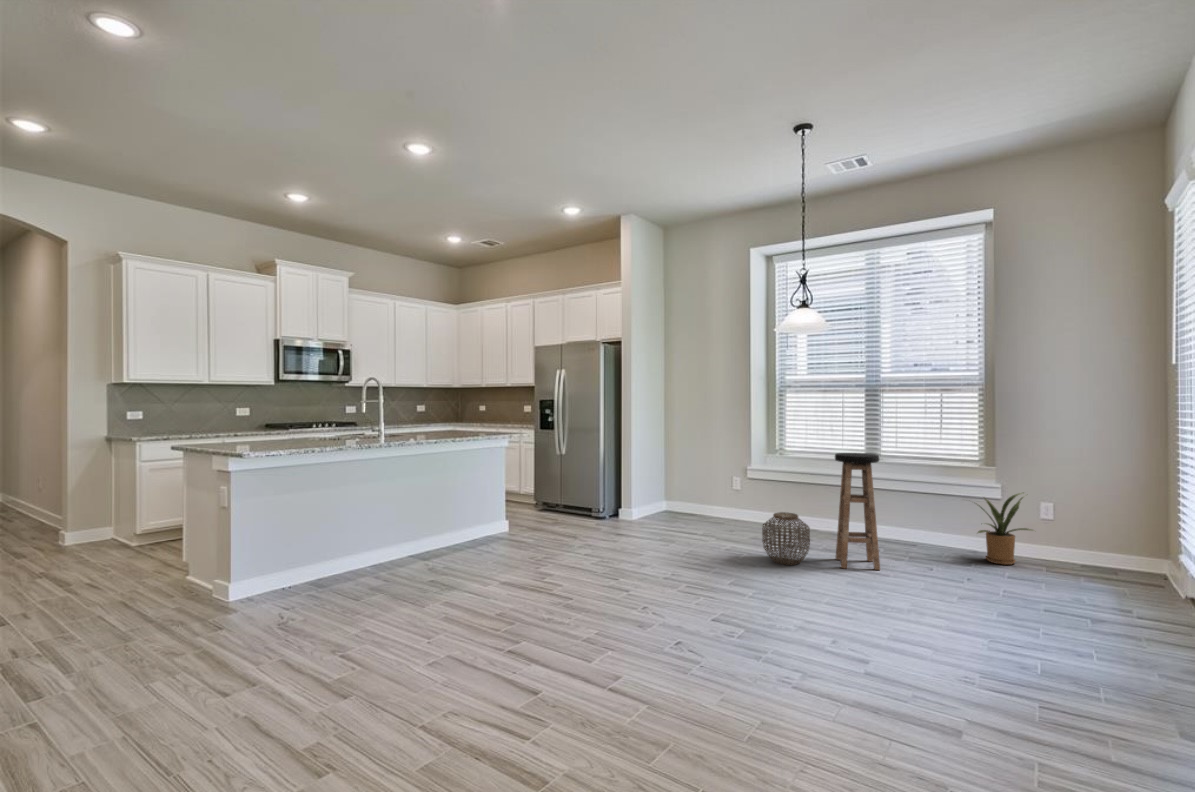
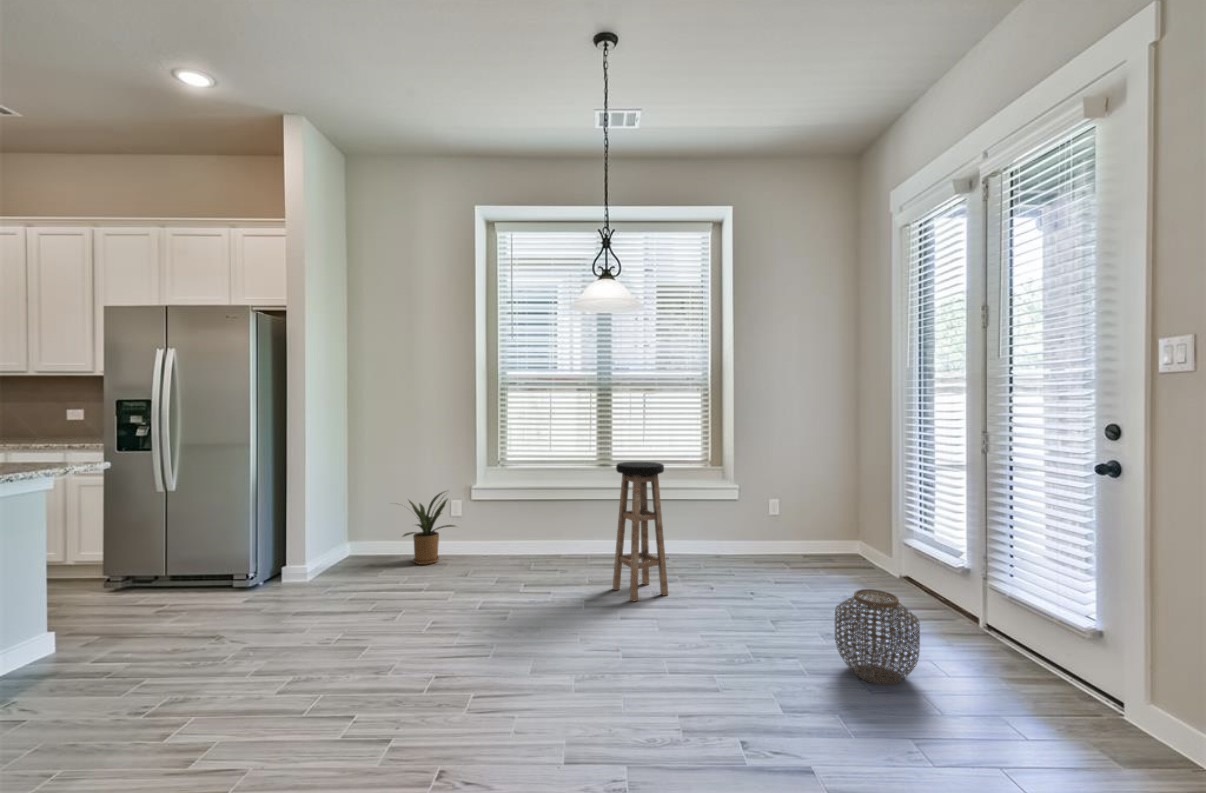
house plant: present [978,493,1032,565] -> present [403,492,455,565]
woven basket: present [762,512,810,565] -> present [835,589,920,685]

